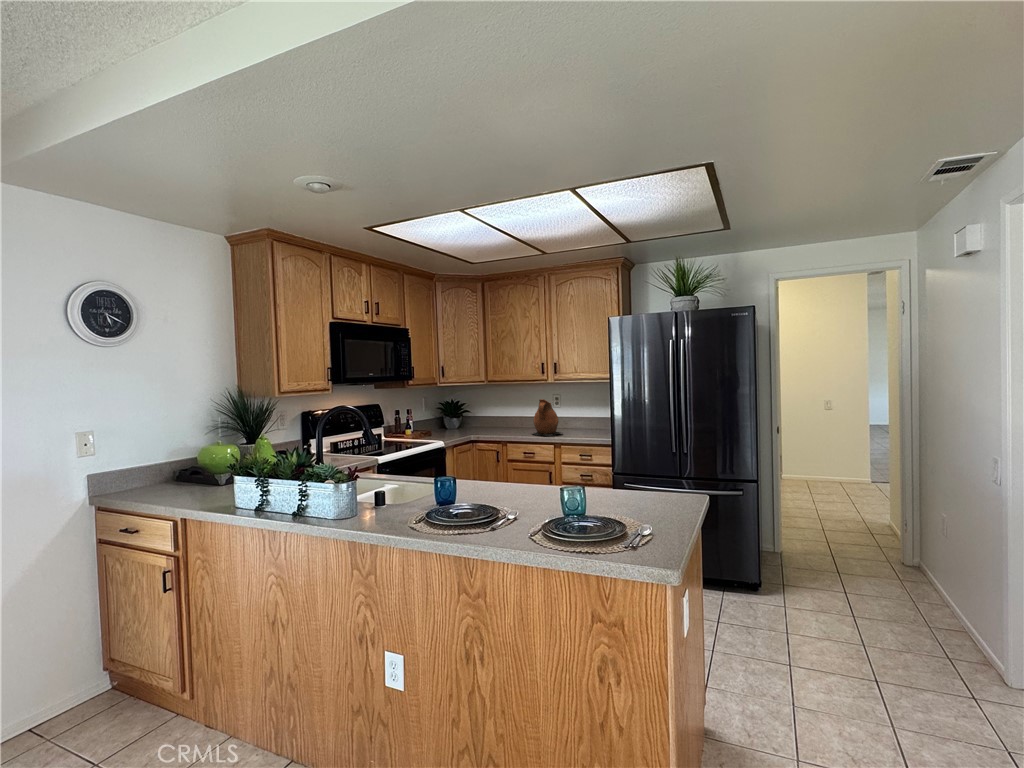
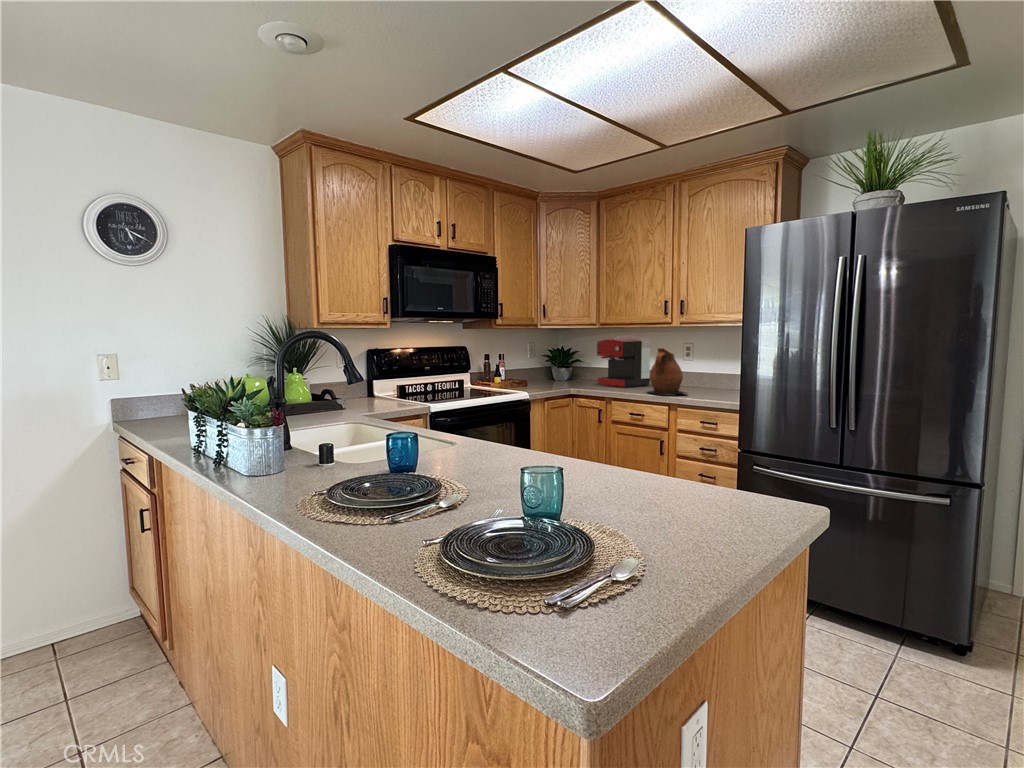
coffee maker: none [485,388,528,431] -> present [597,335,650,387]

